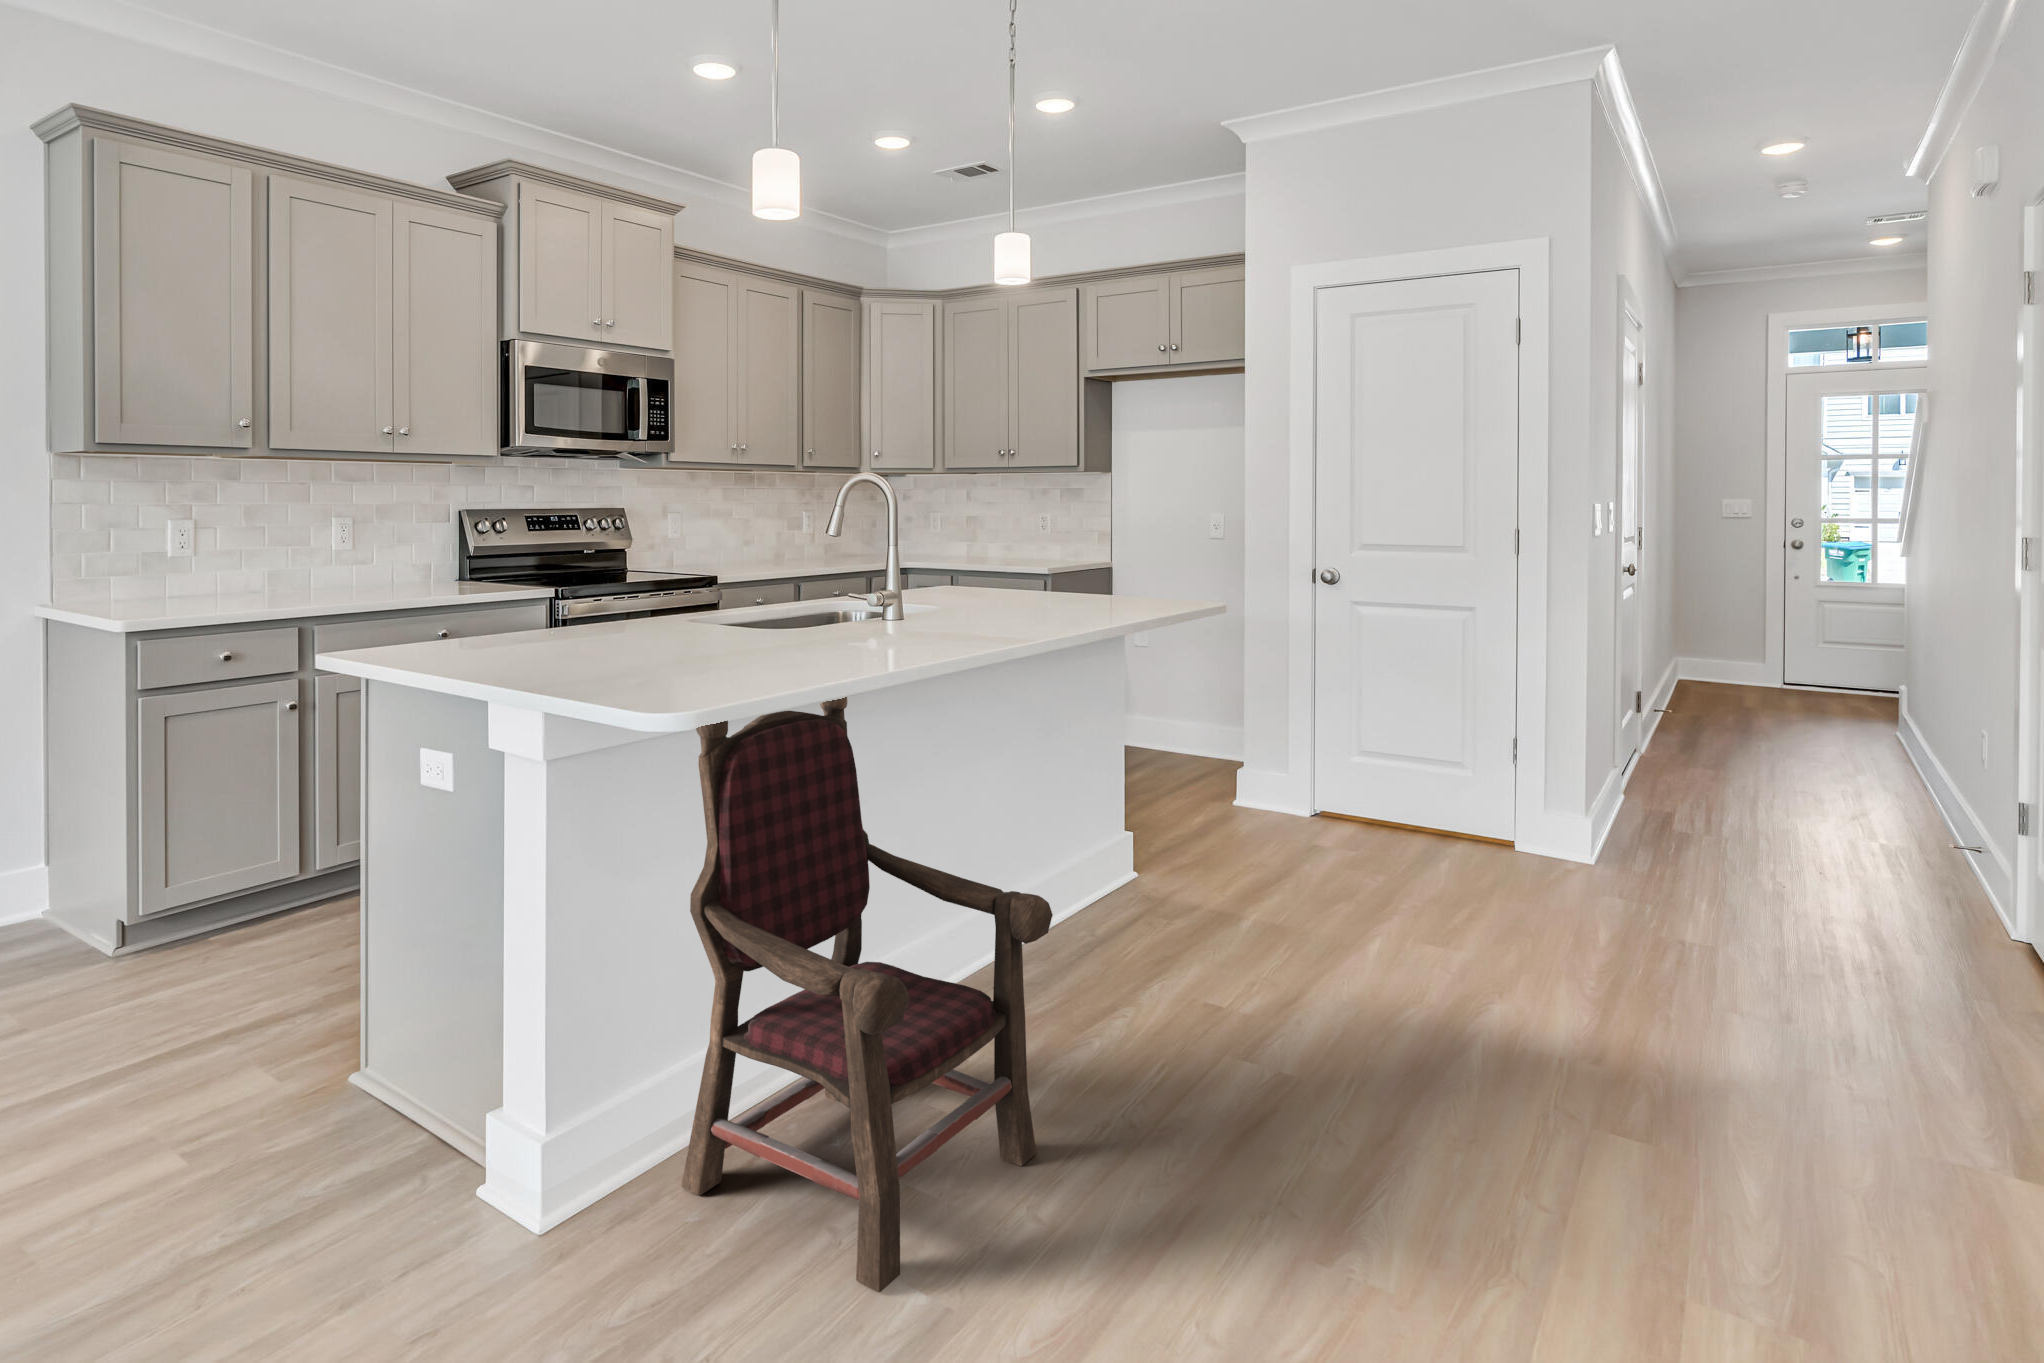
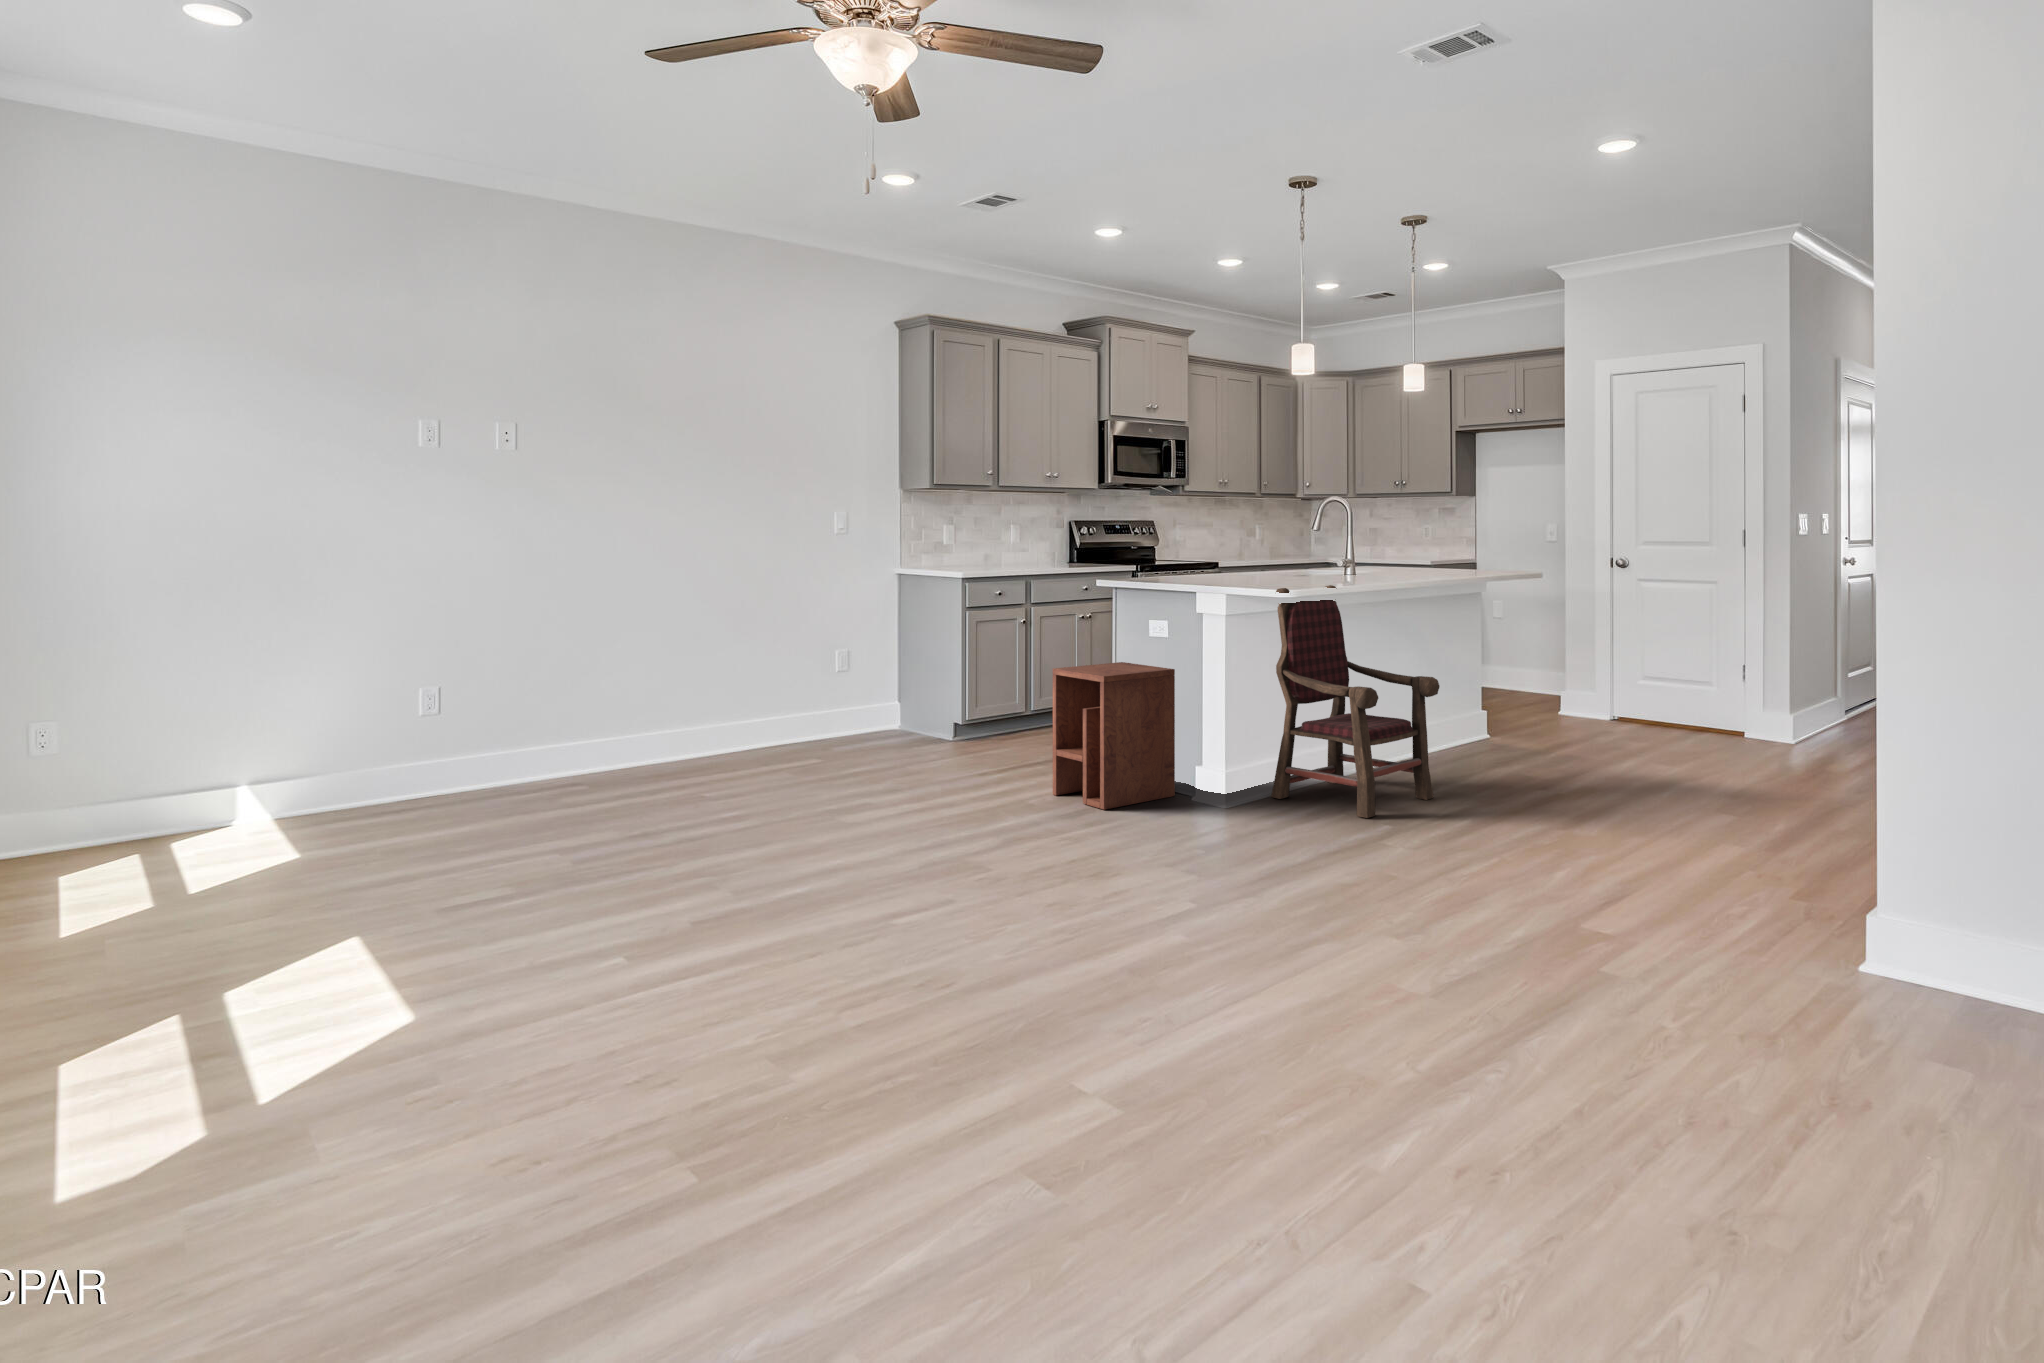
side table: none [137,868,454,1313] -> present [1053,662,1175,810]

